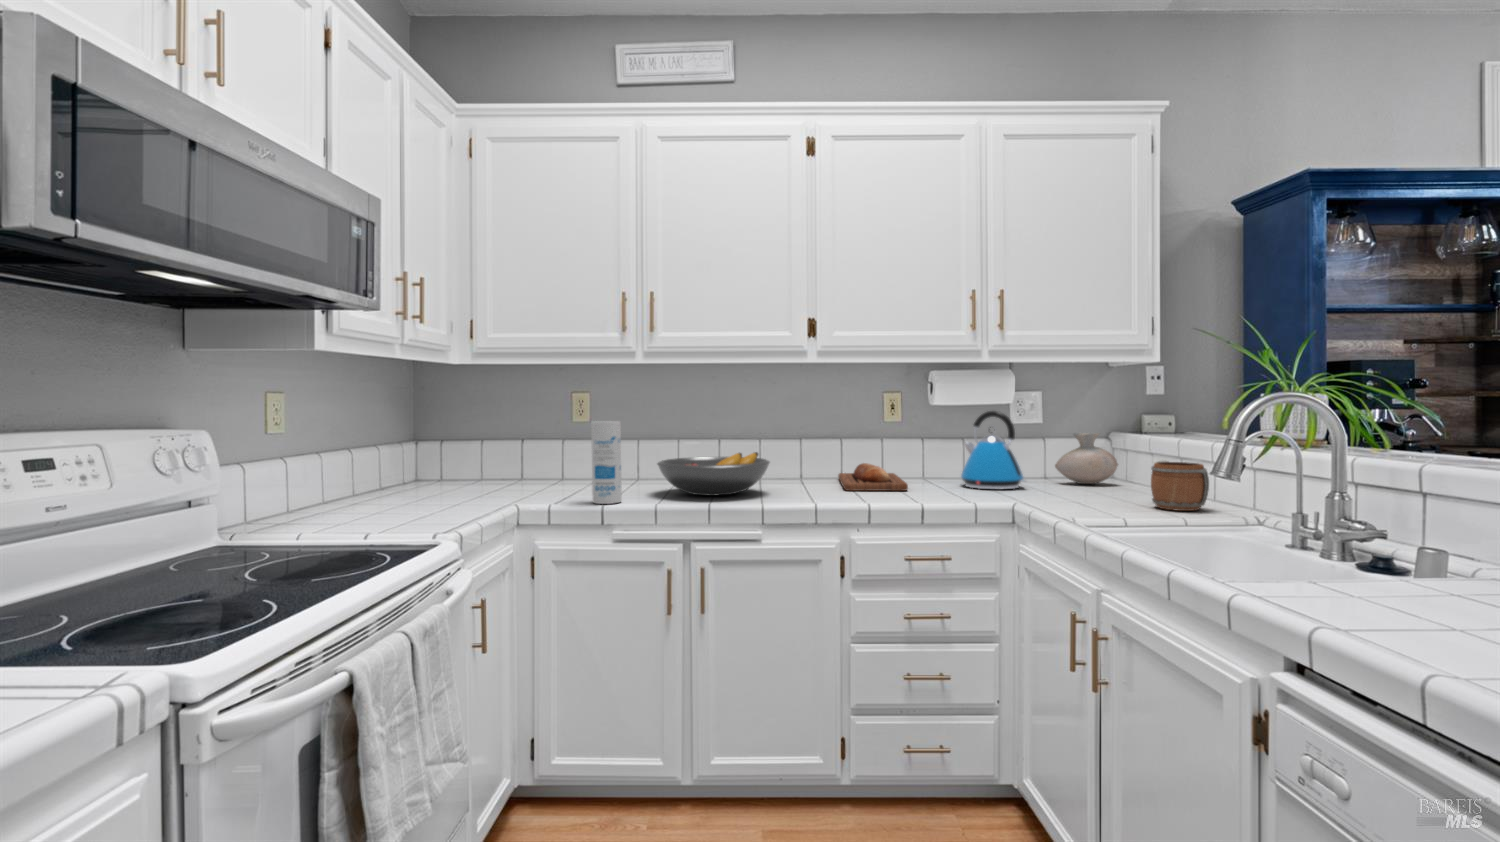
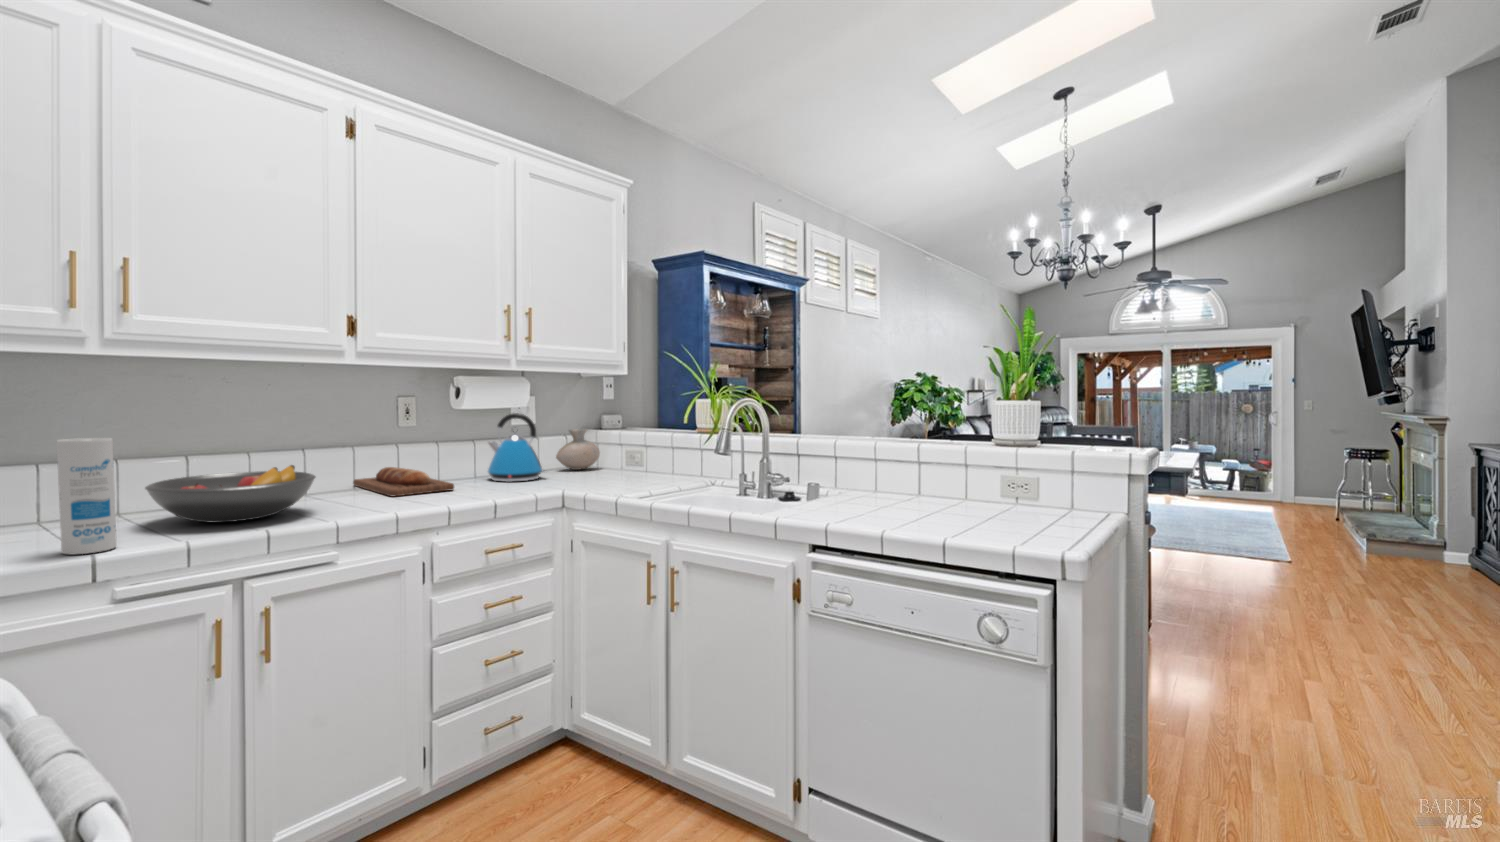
mug: present [1151,460,1209,511] -> none [646,448,687,484]

